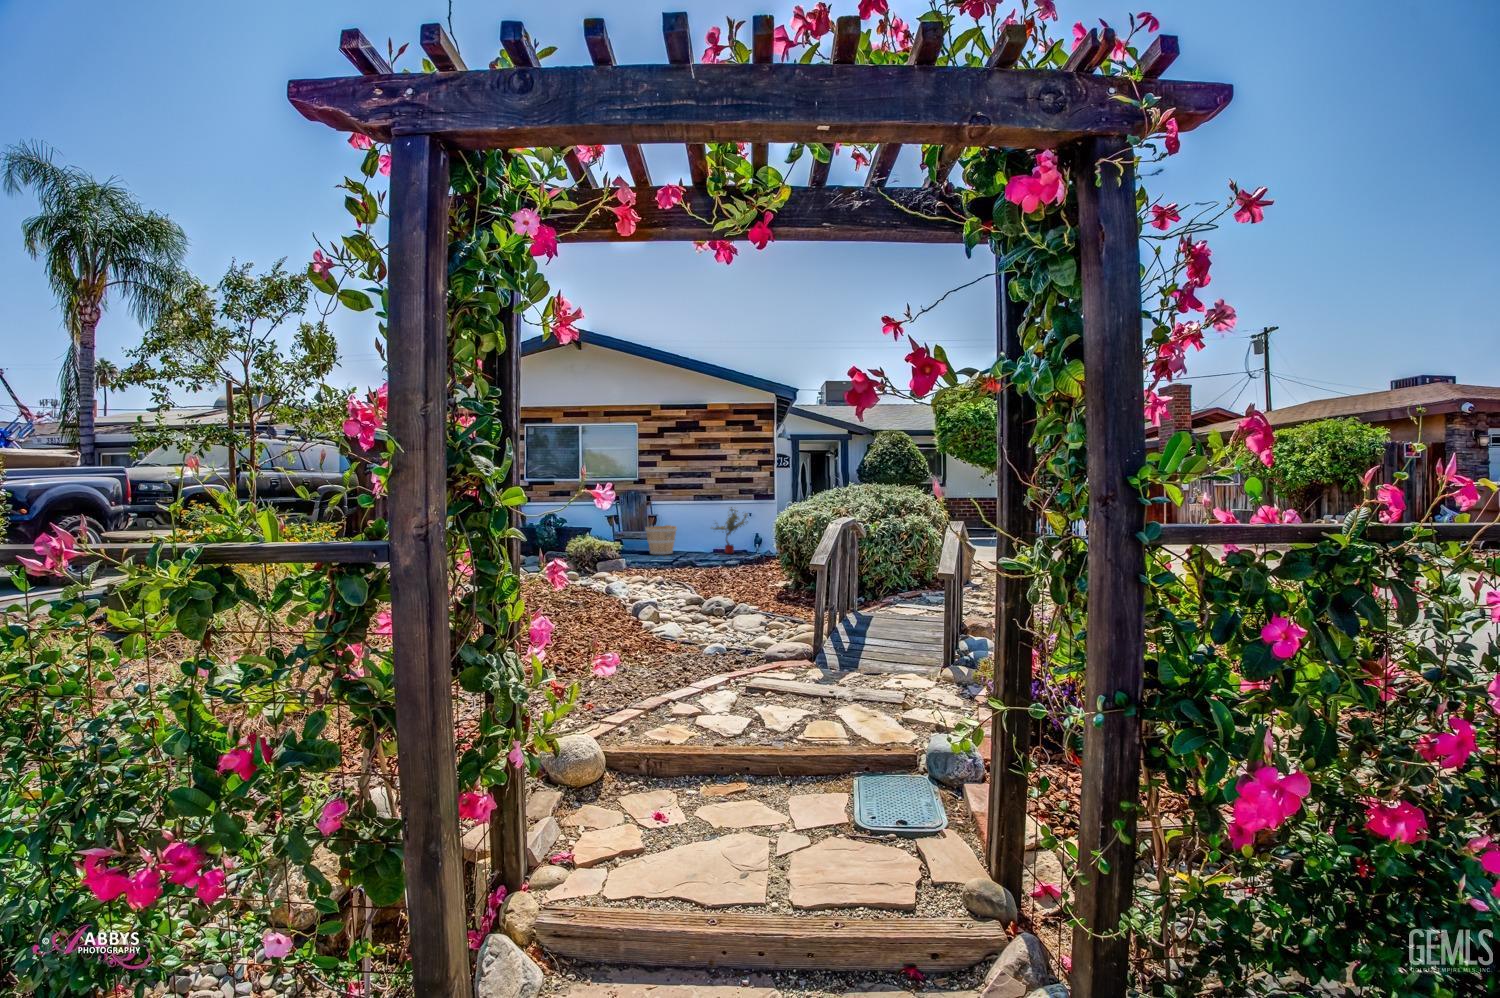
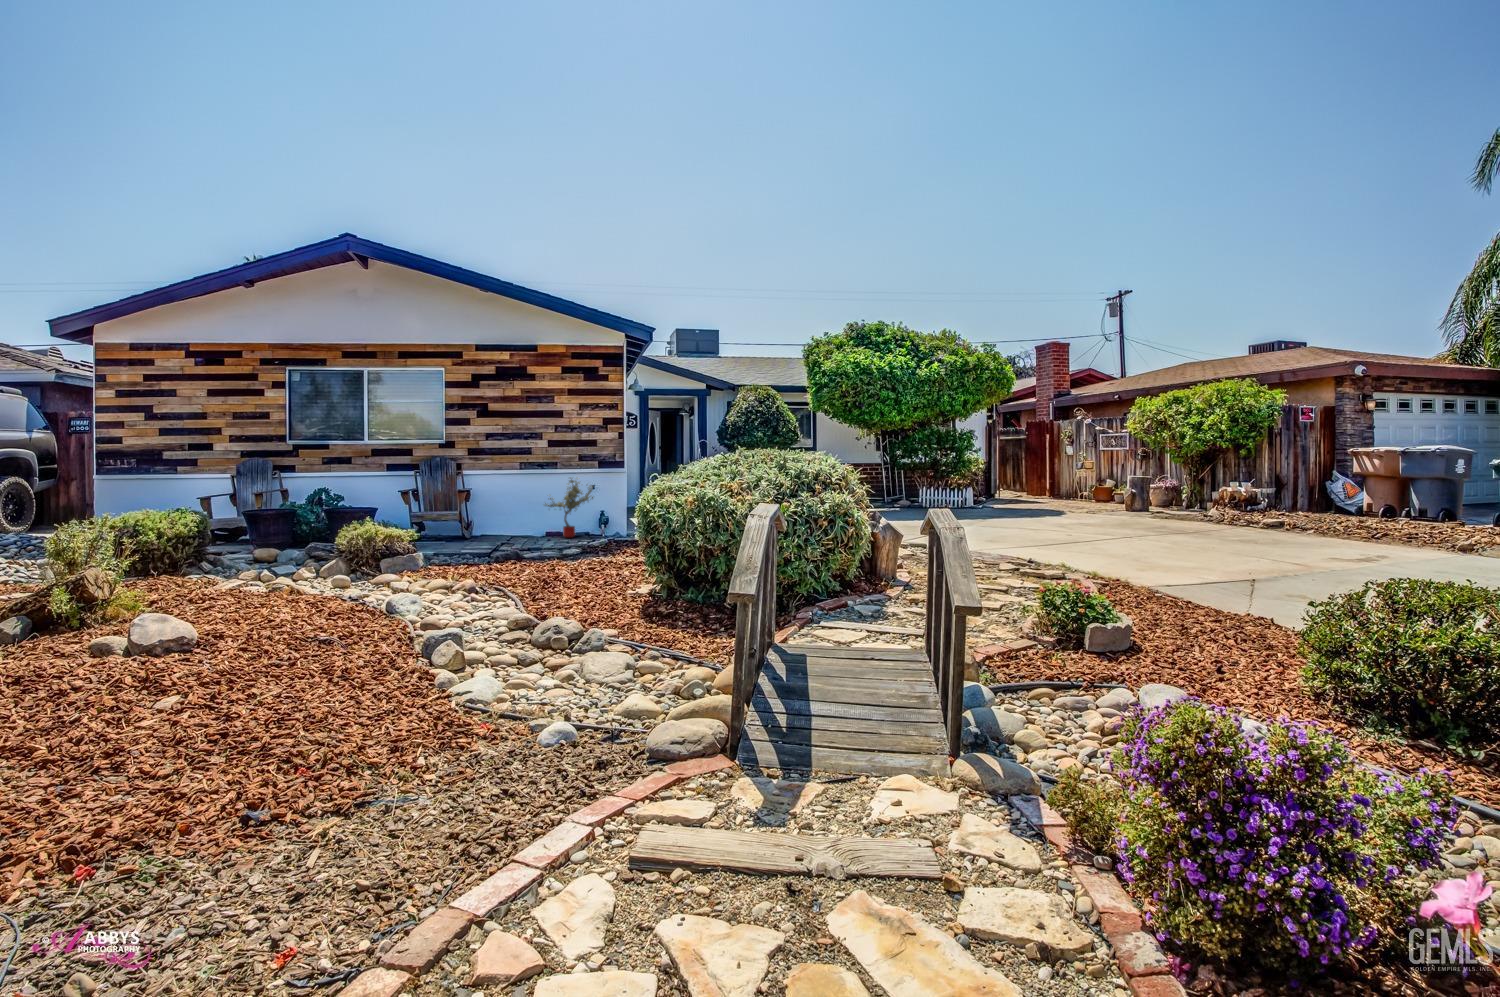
wooden bucket: present [645,525,677,555] -> none [453,502,498,541]

